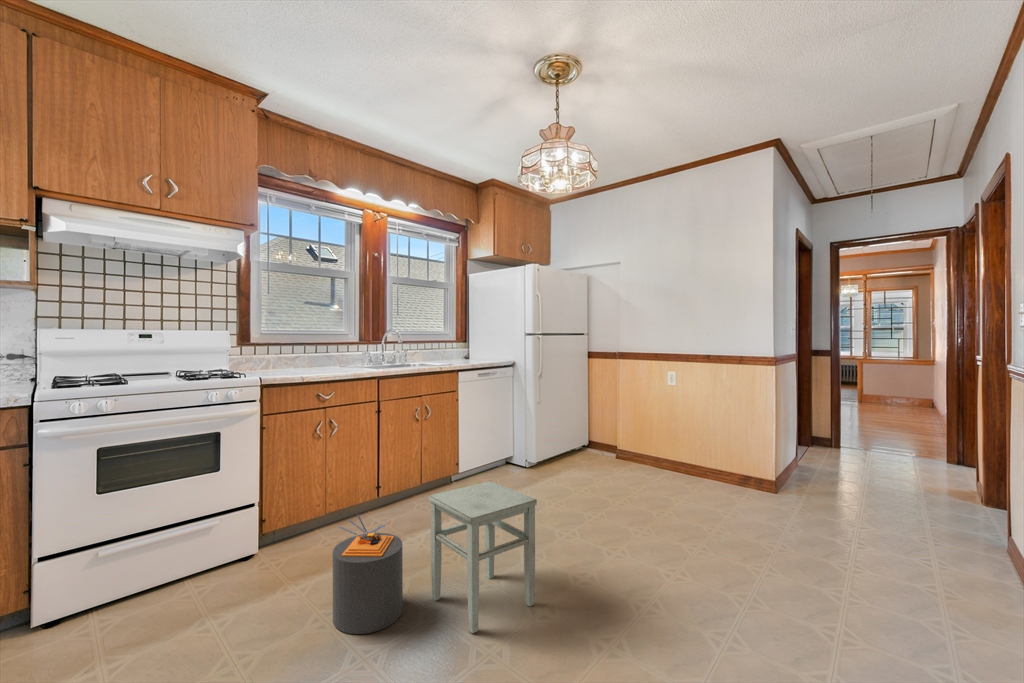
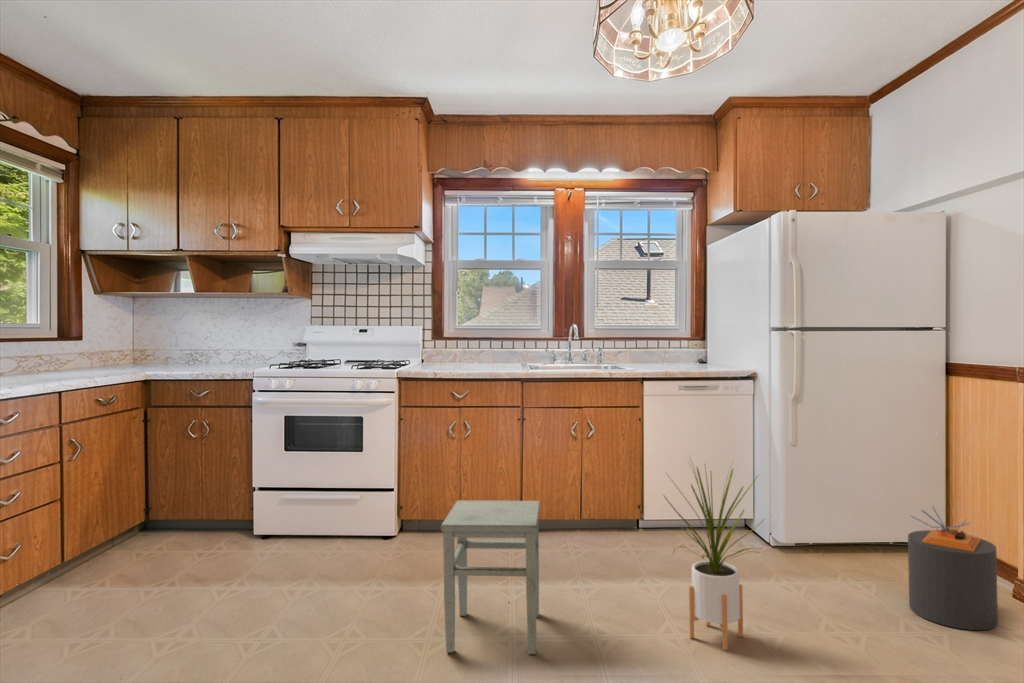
house plant: none [571,426,641,555] -> present [665,467,759,650]
trash can: present [333,514,403,634] -> present [908,507,998,630]

